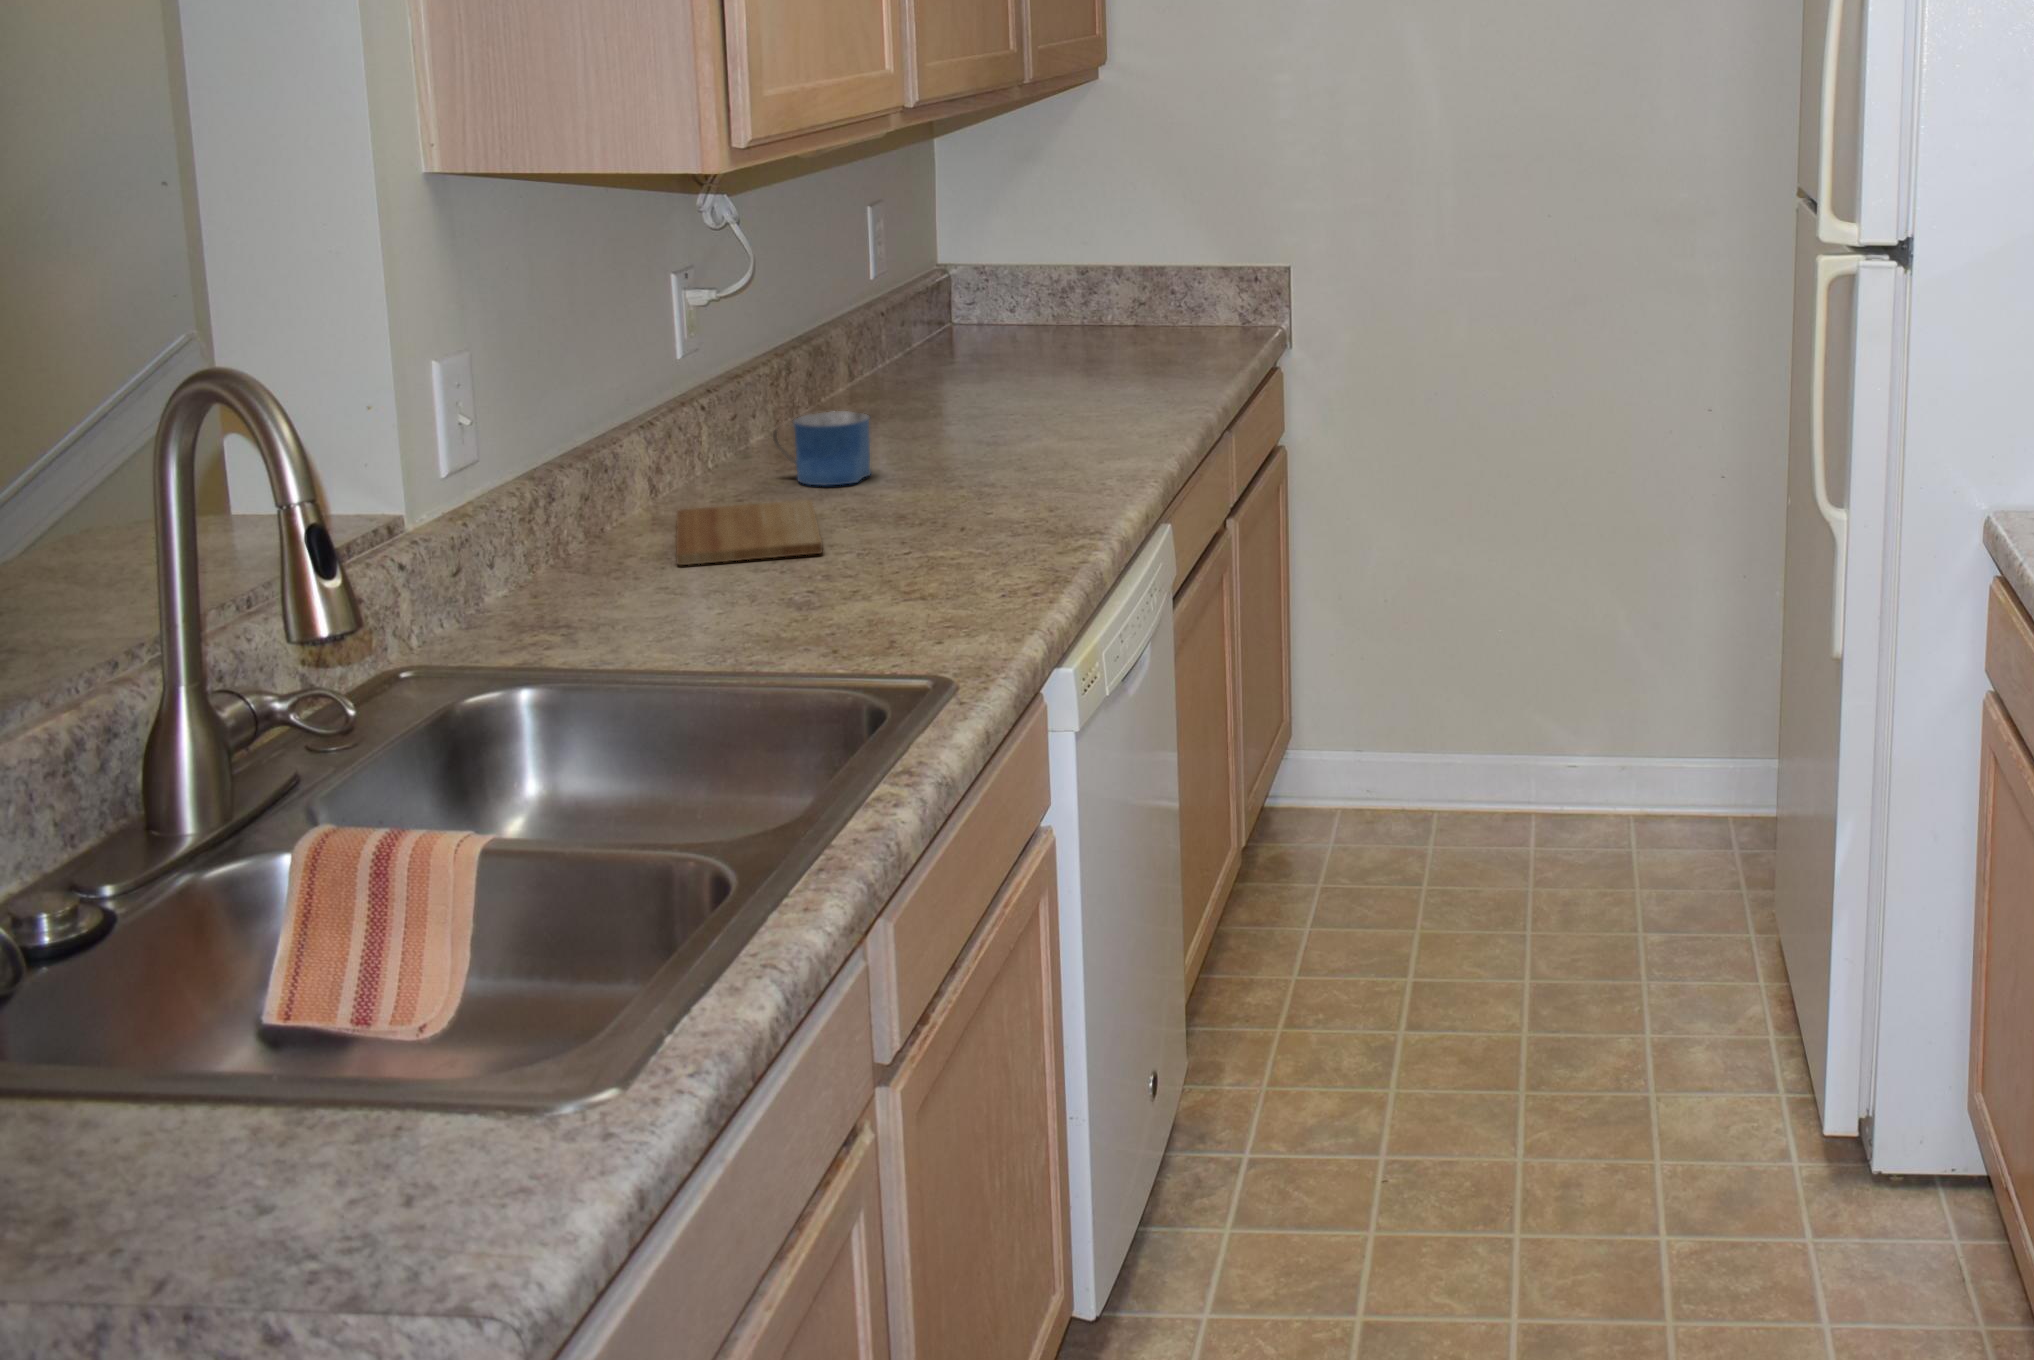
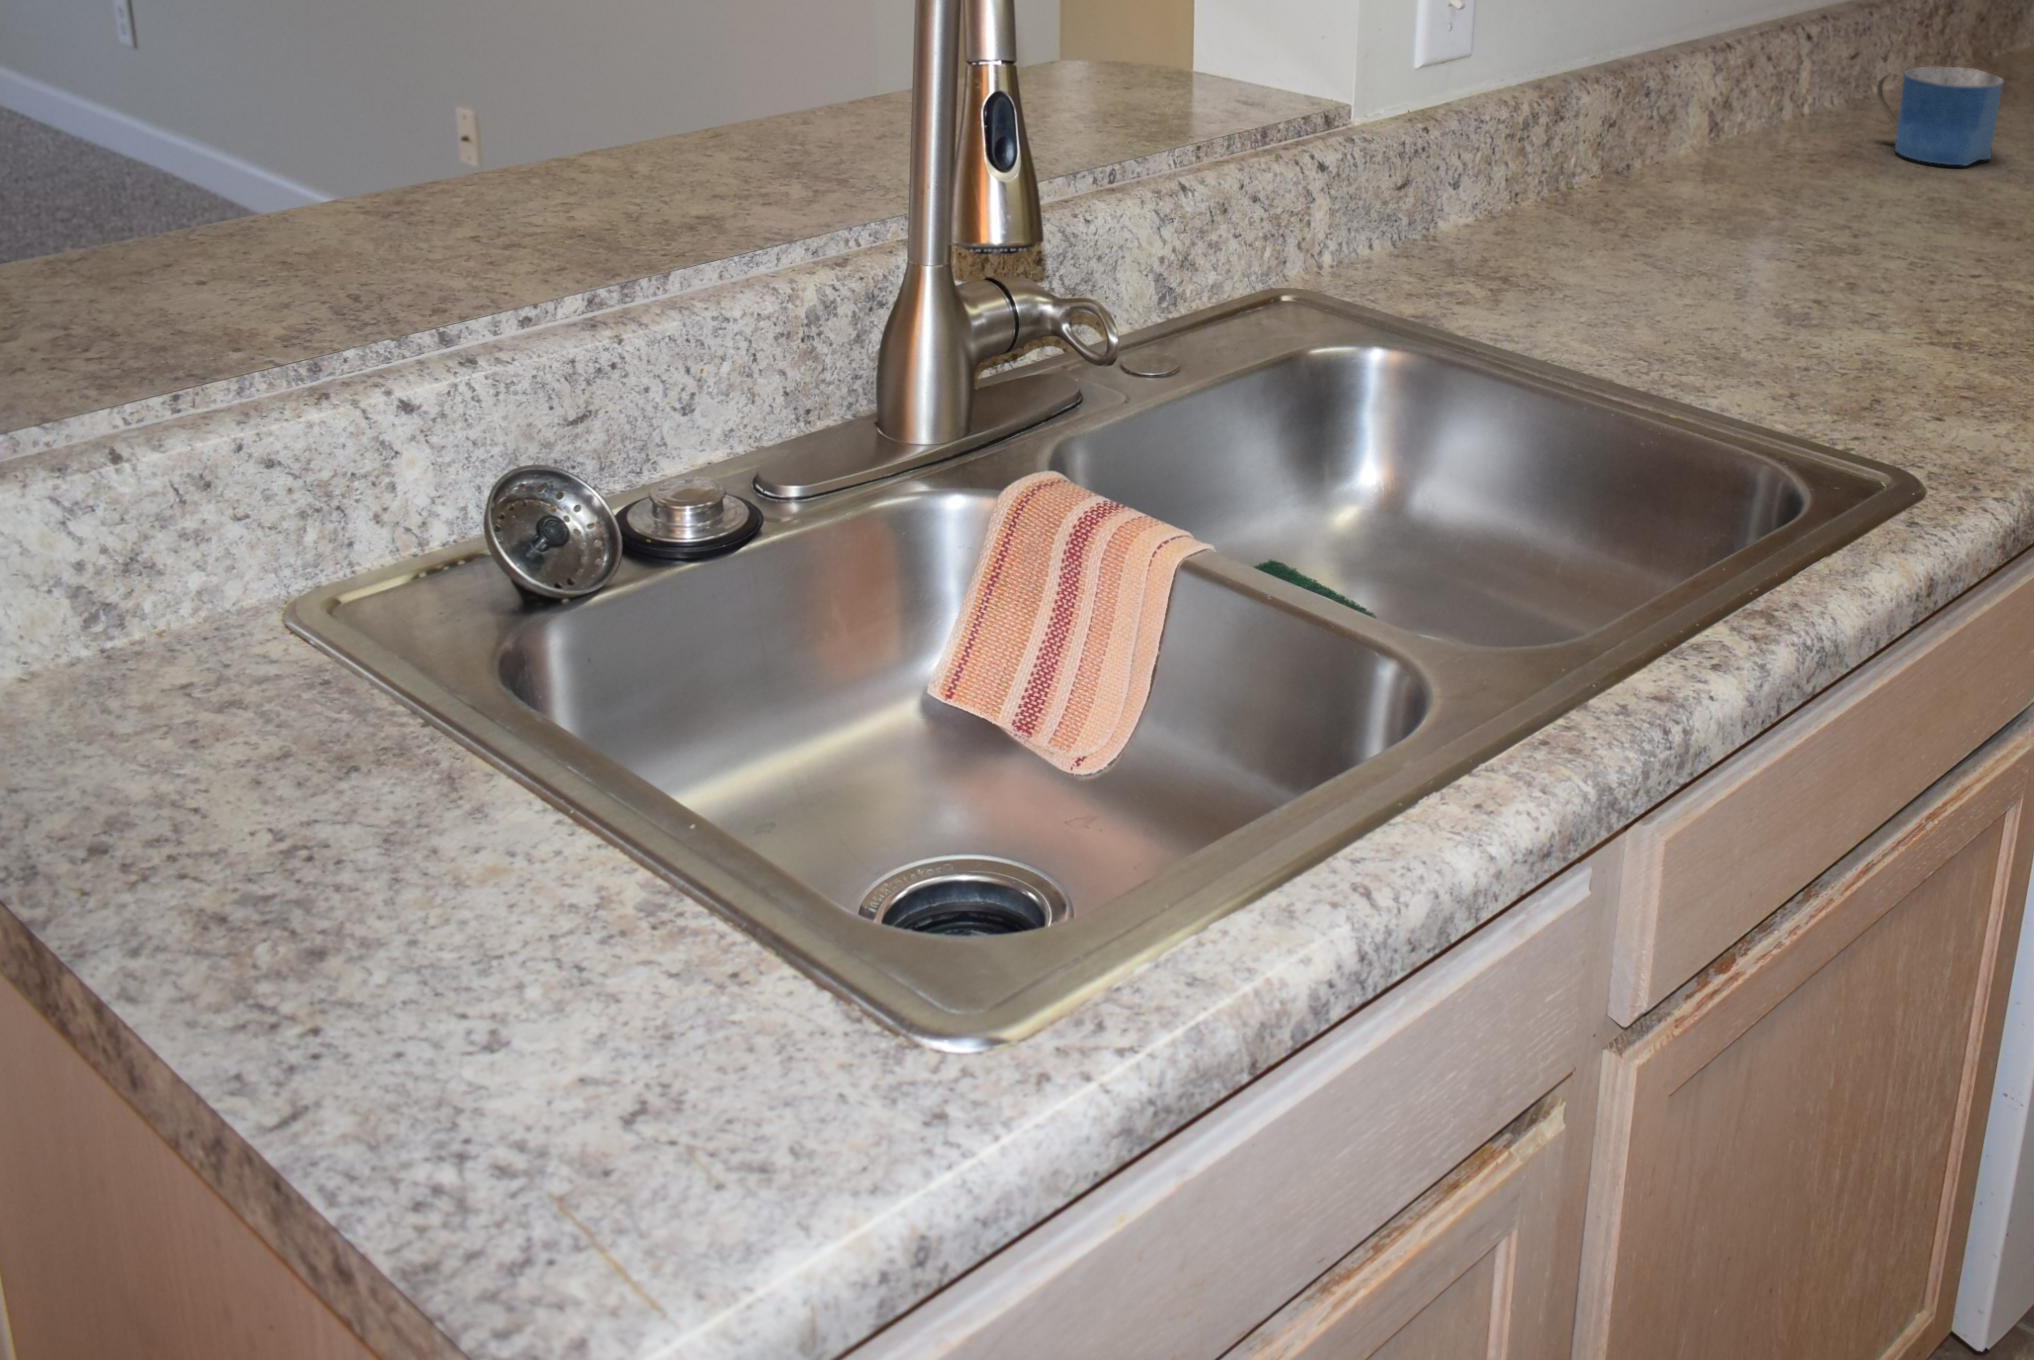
cutting board: present [676,500,823,565] -> none [1680,159,1889,251]

